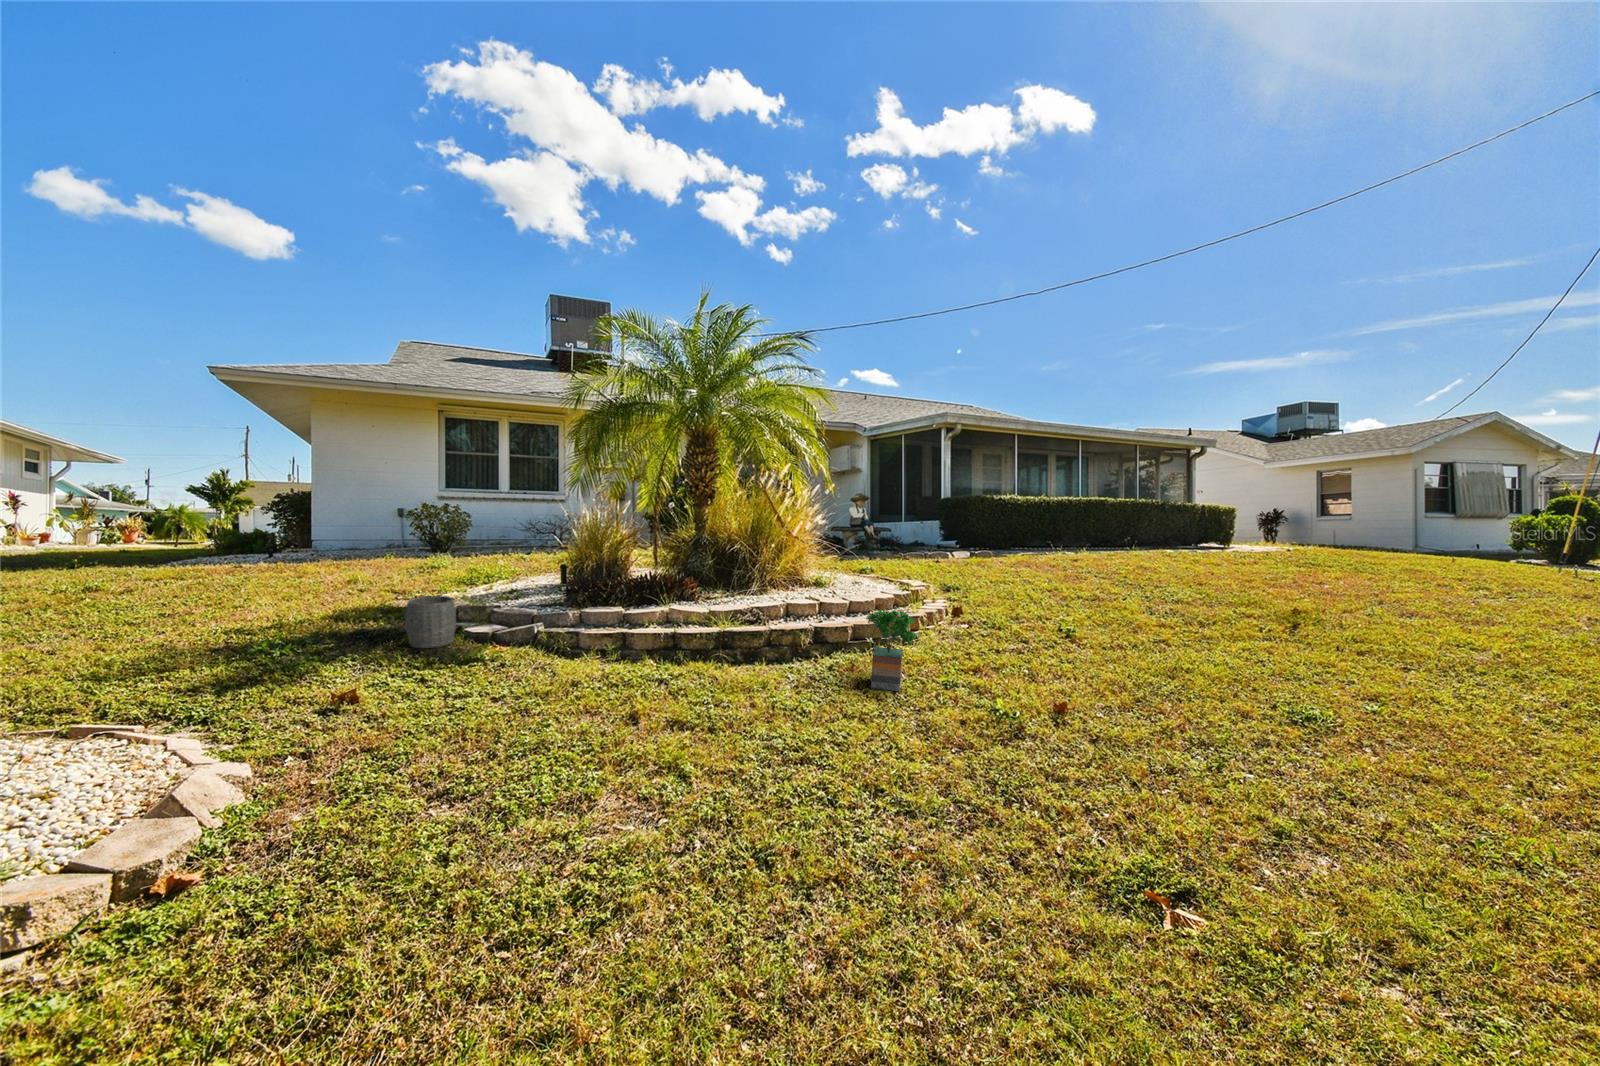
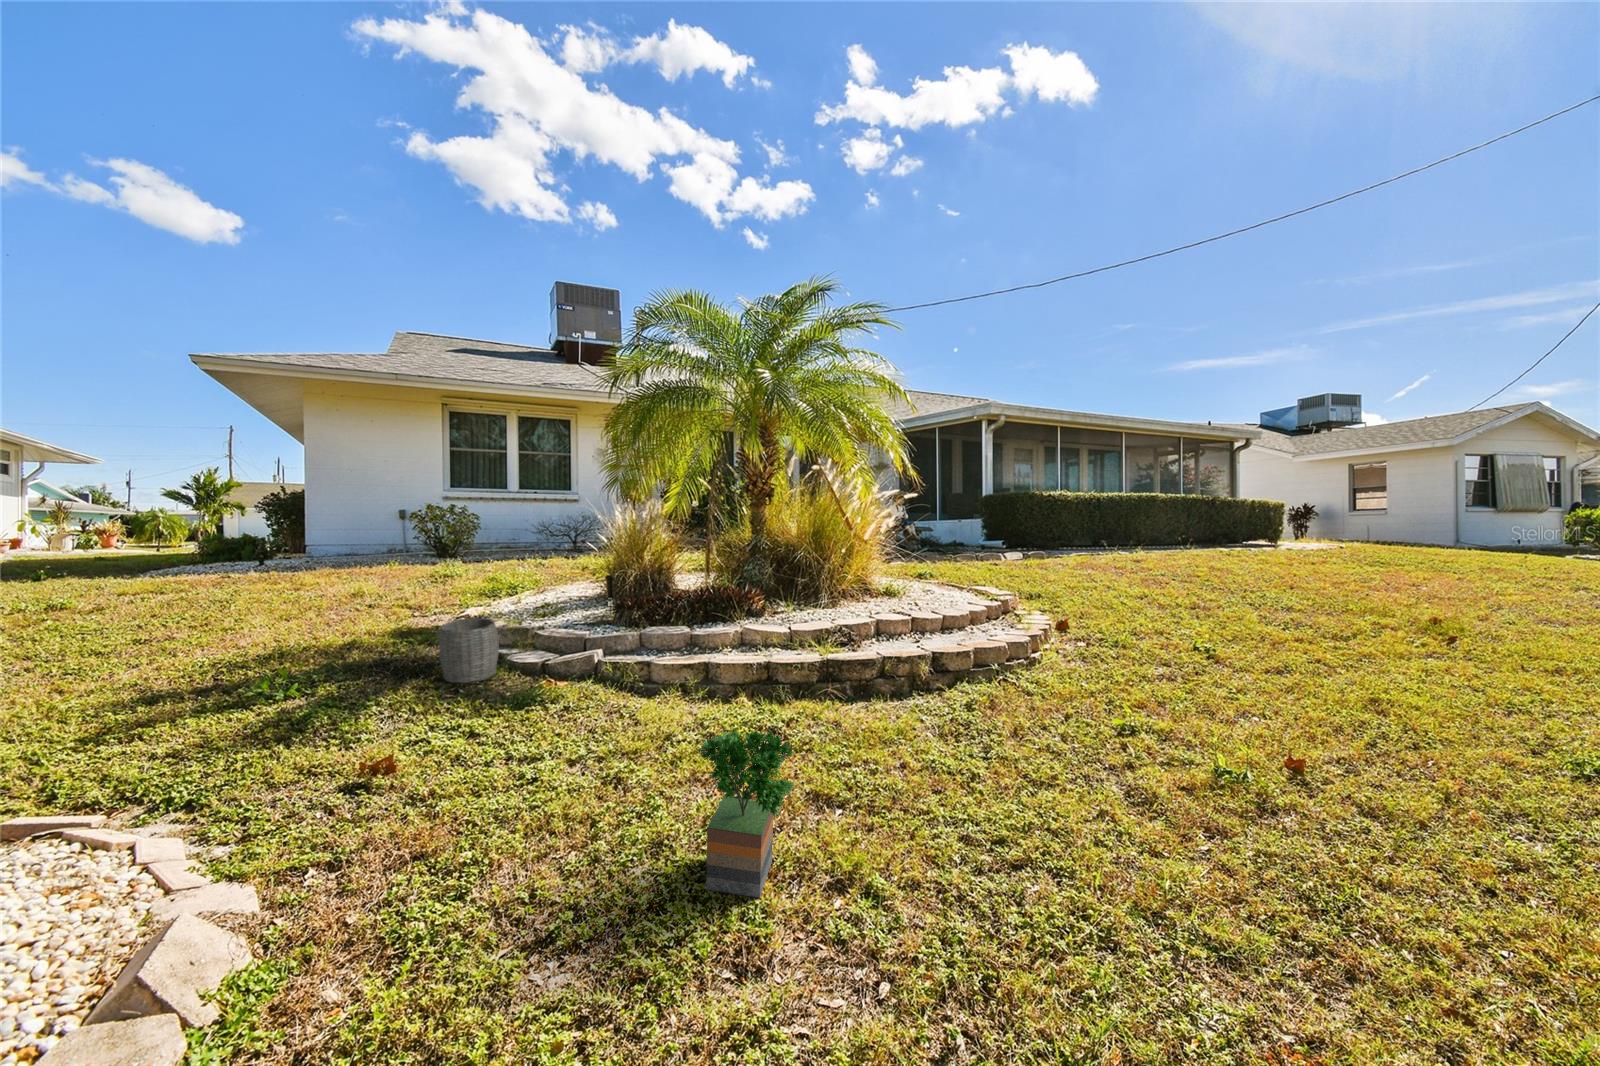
potted tree: present [867,610,917,691] -> present [699,729,795,898]

